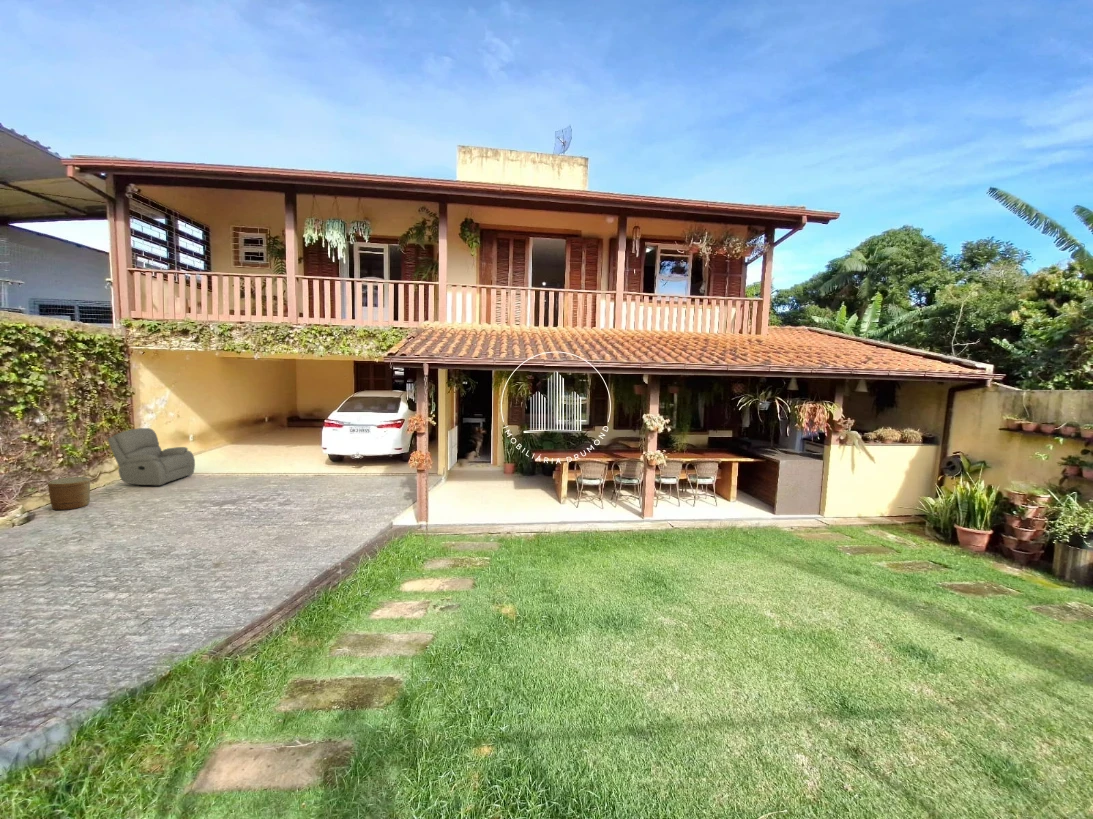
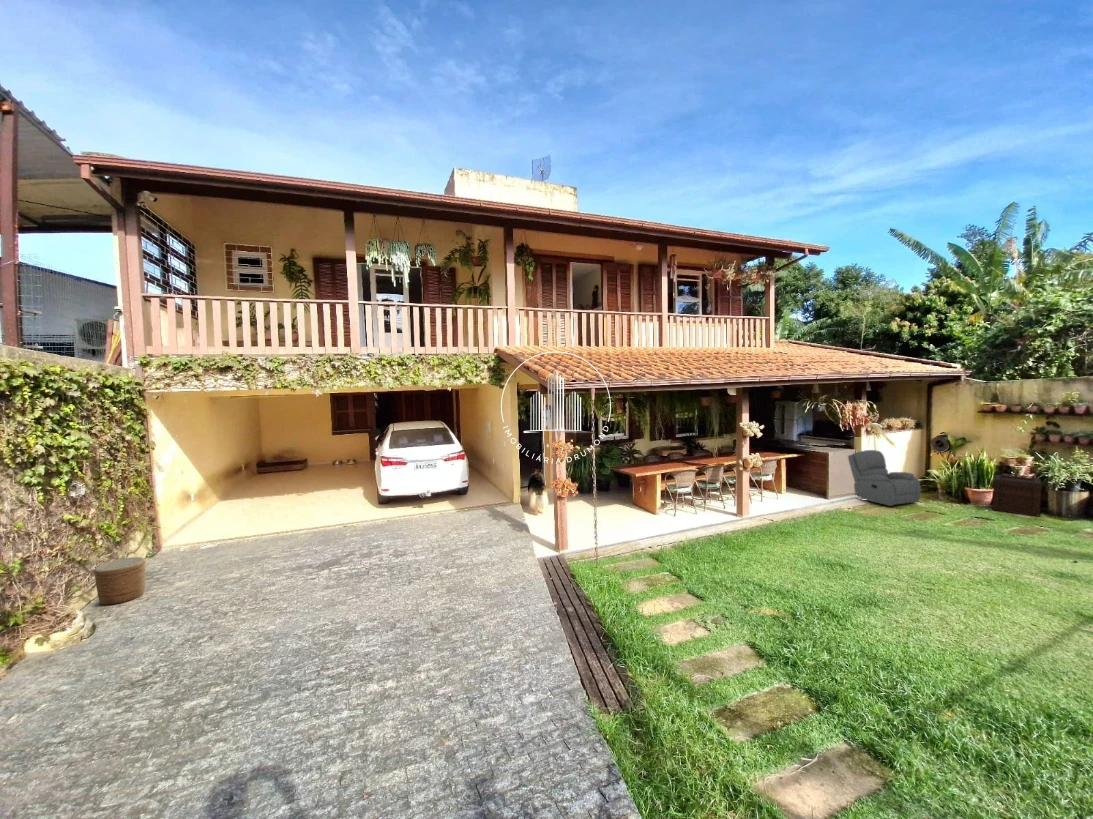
chair: present [108,428,195,485] -> present [848,450,921,506]
wooden crate: none [969,511,1048,572] -> present [992,475,1041,516]

